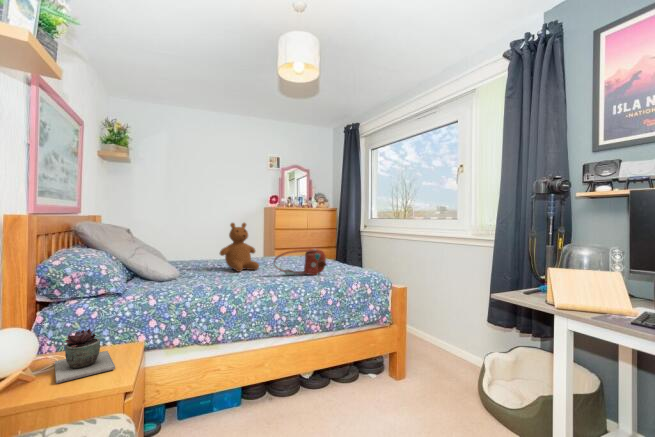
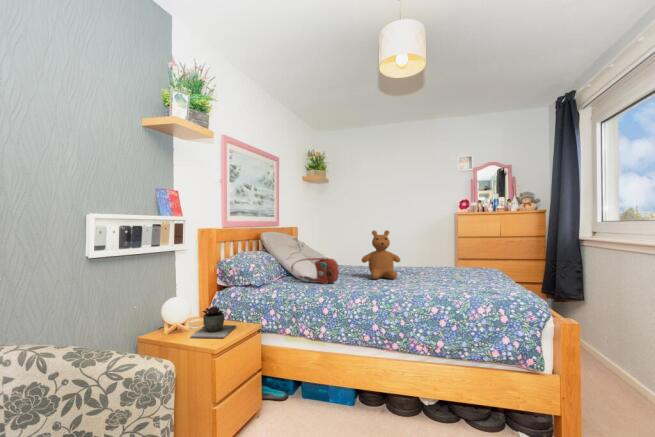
handbag: present [274,249,326,275] -> present [291,258,339,284]

